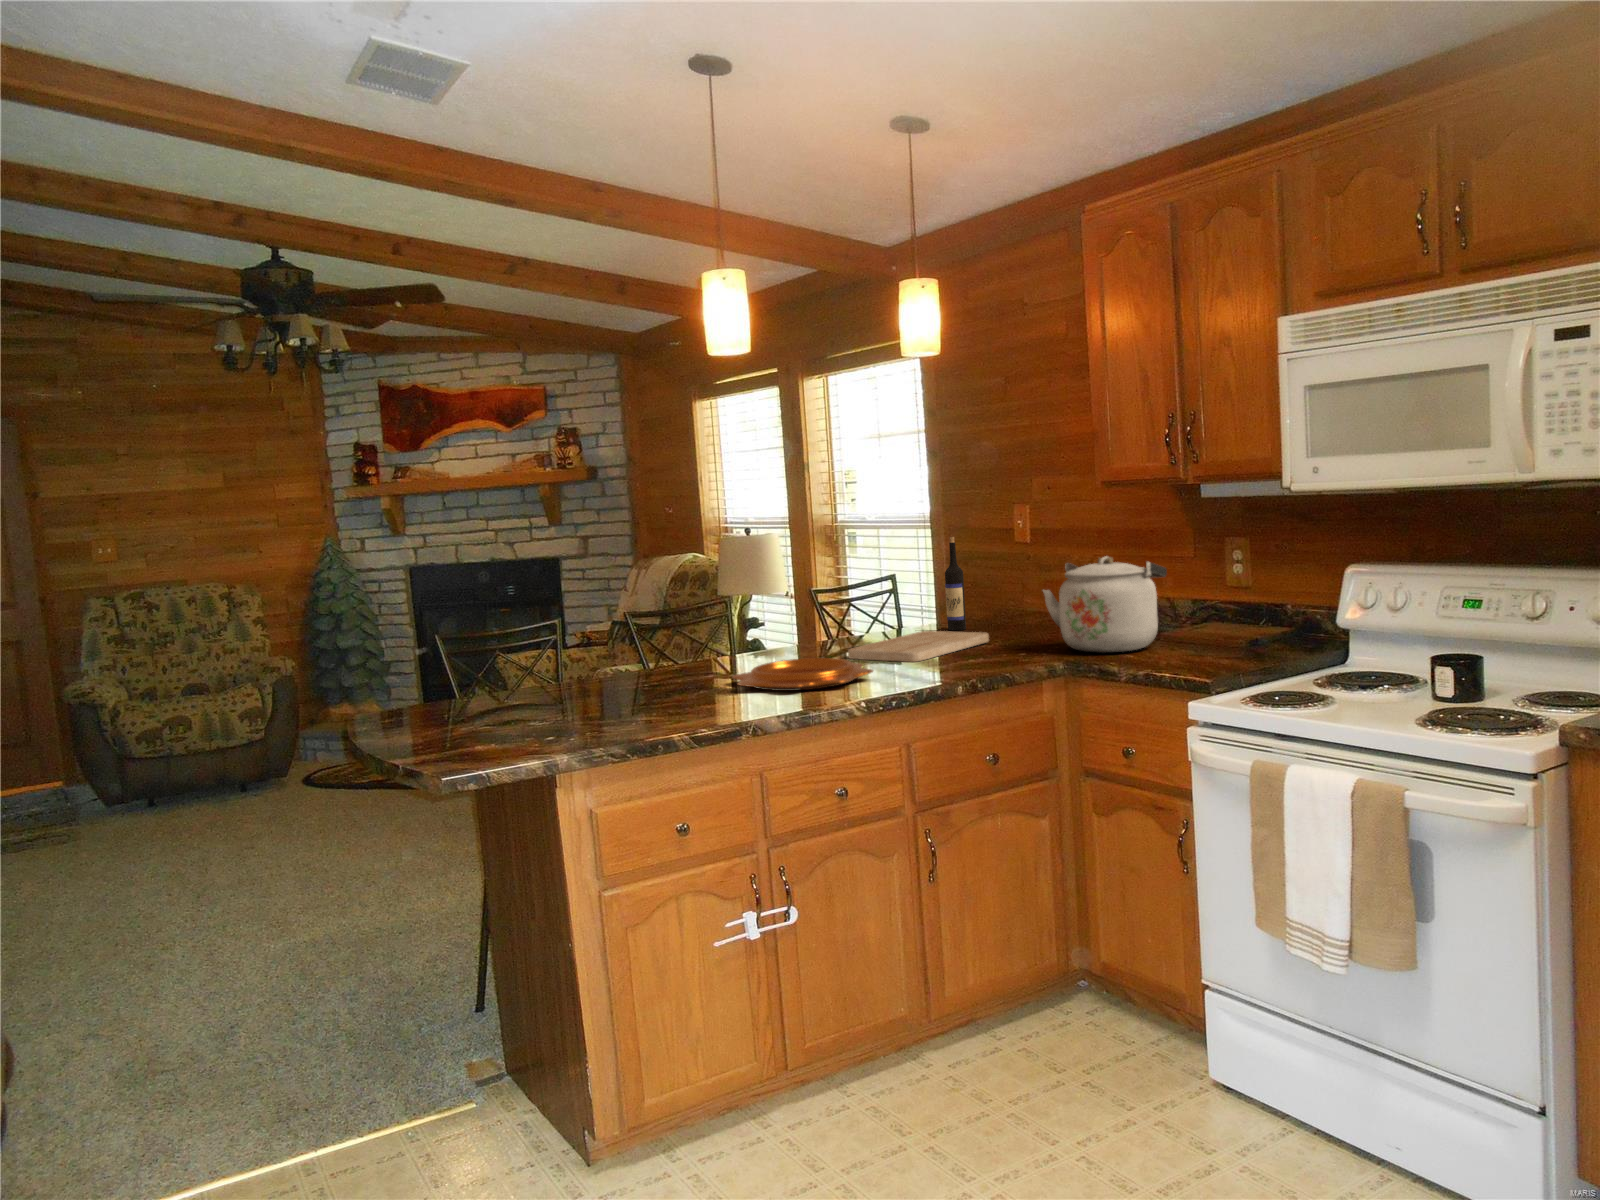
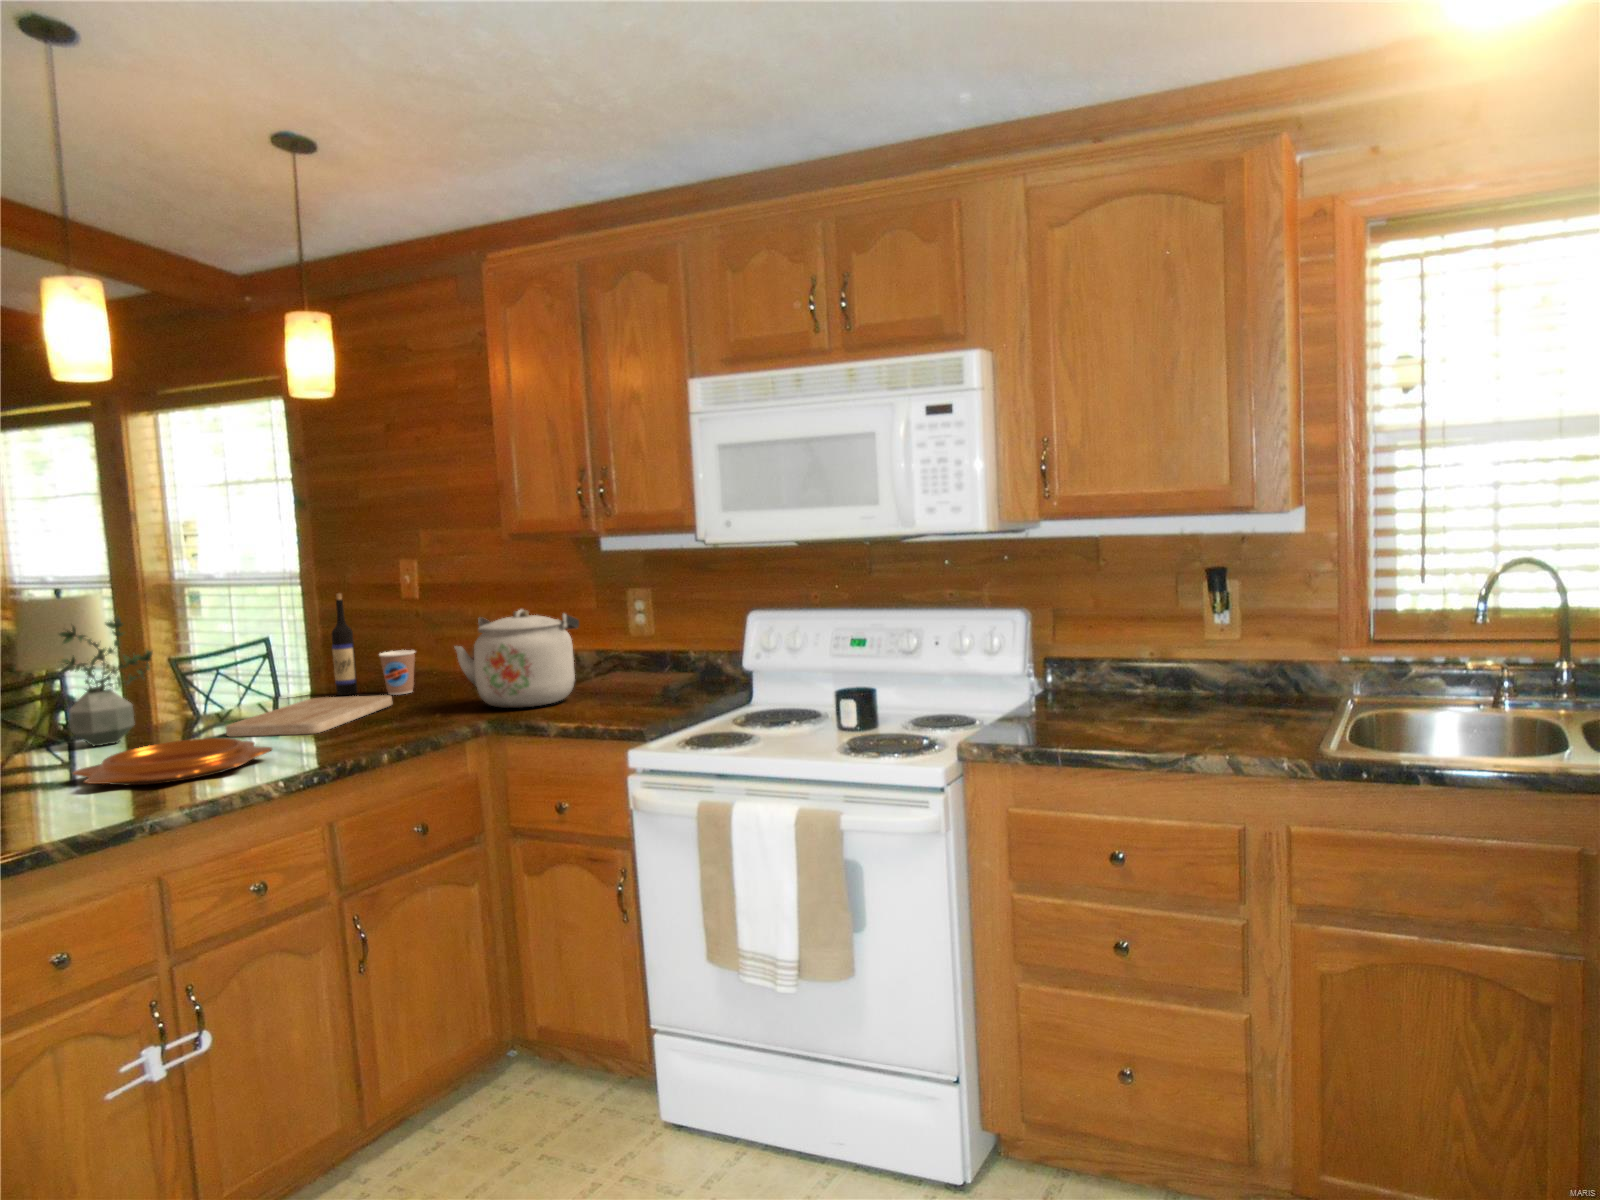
potted plant: none [731,553,798,658] -> present [59,617,152,746]
coffee cup: none [983,592,1017,633] -> present [379,650,415,695]

